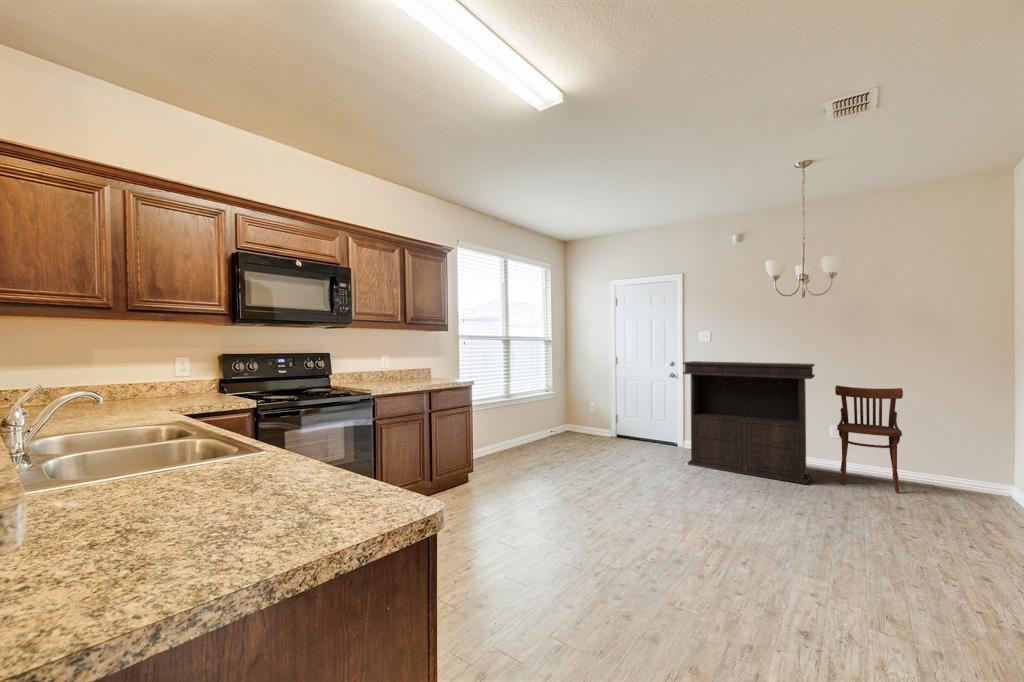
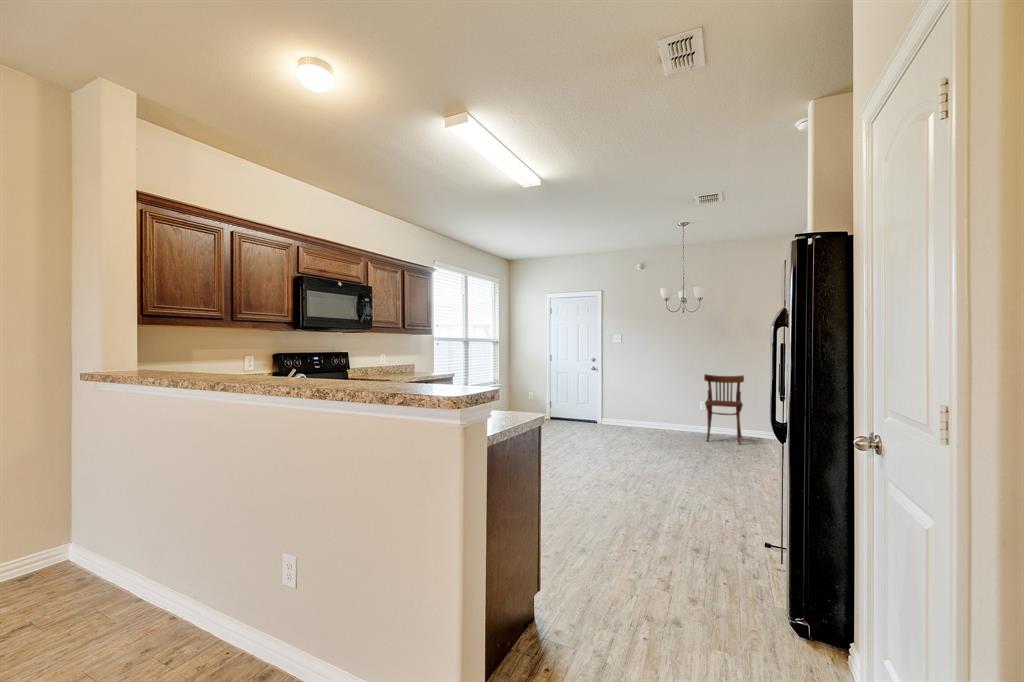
console table: present [683,361,815,484] -> none [604,358,691,442]

